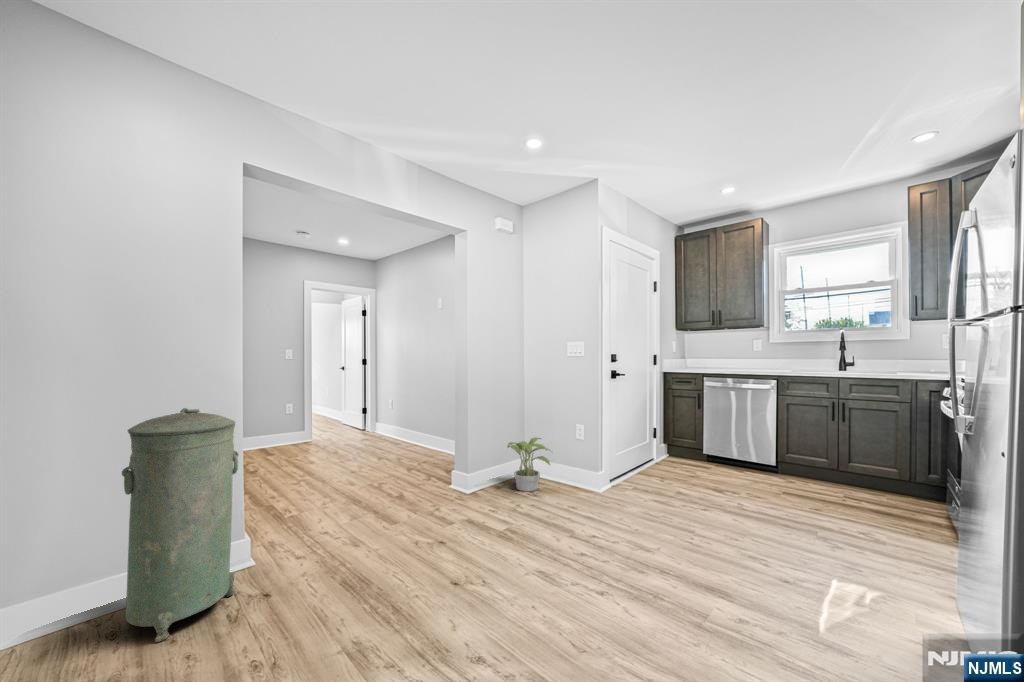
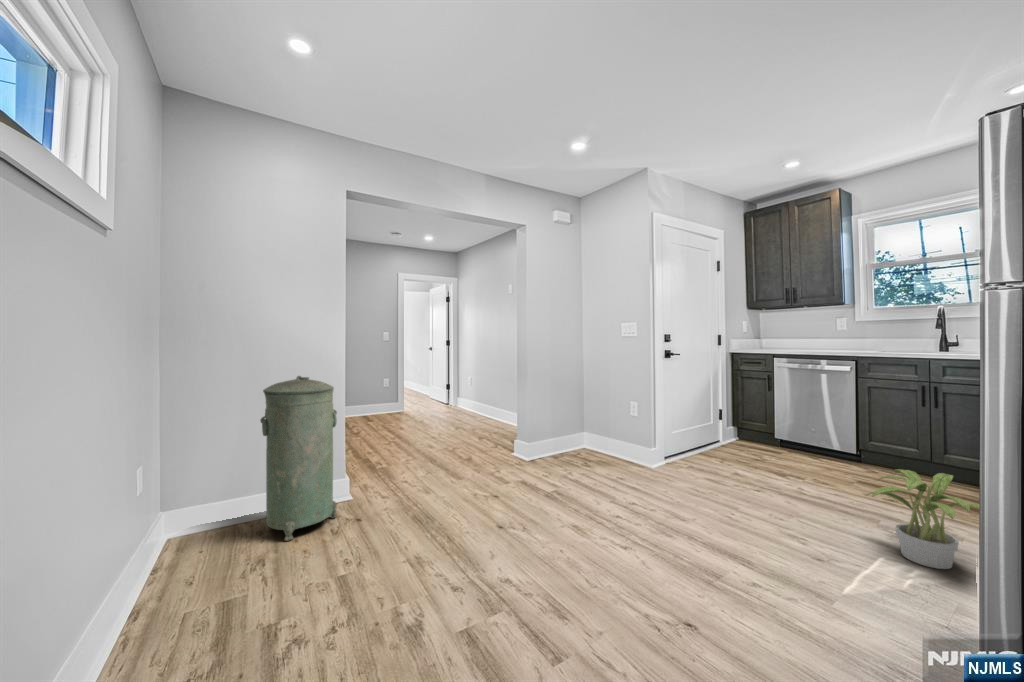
potted plant: present [507,437,550,491] -> present [867,469,981,569]

